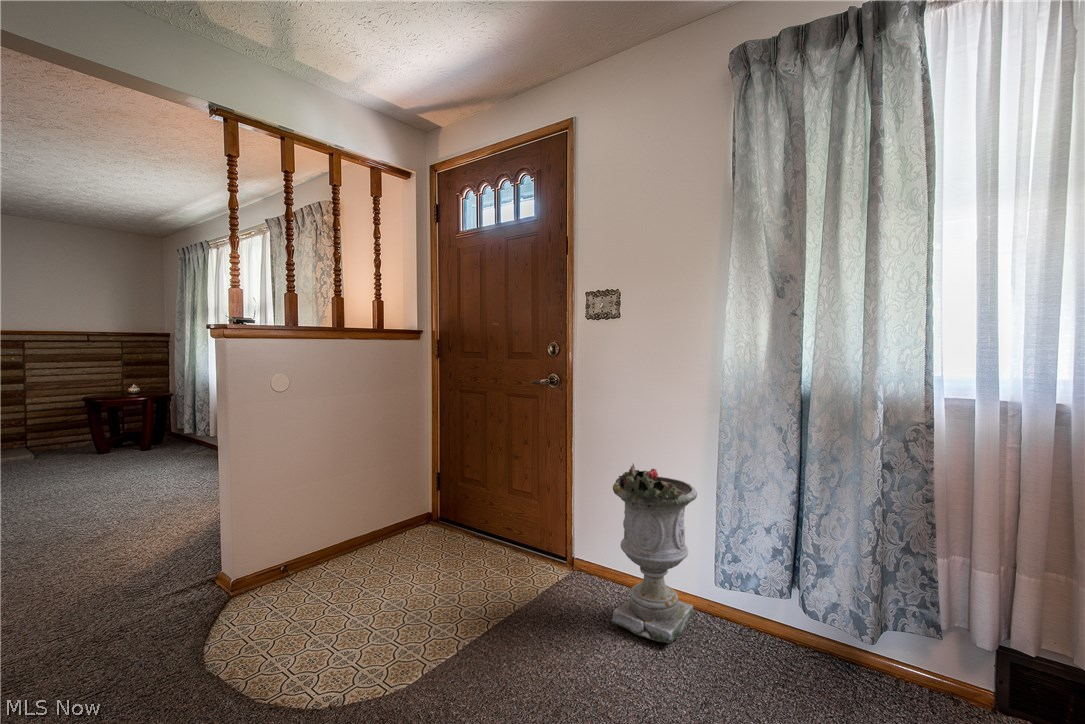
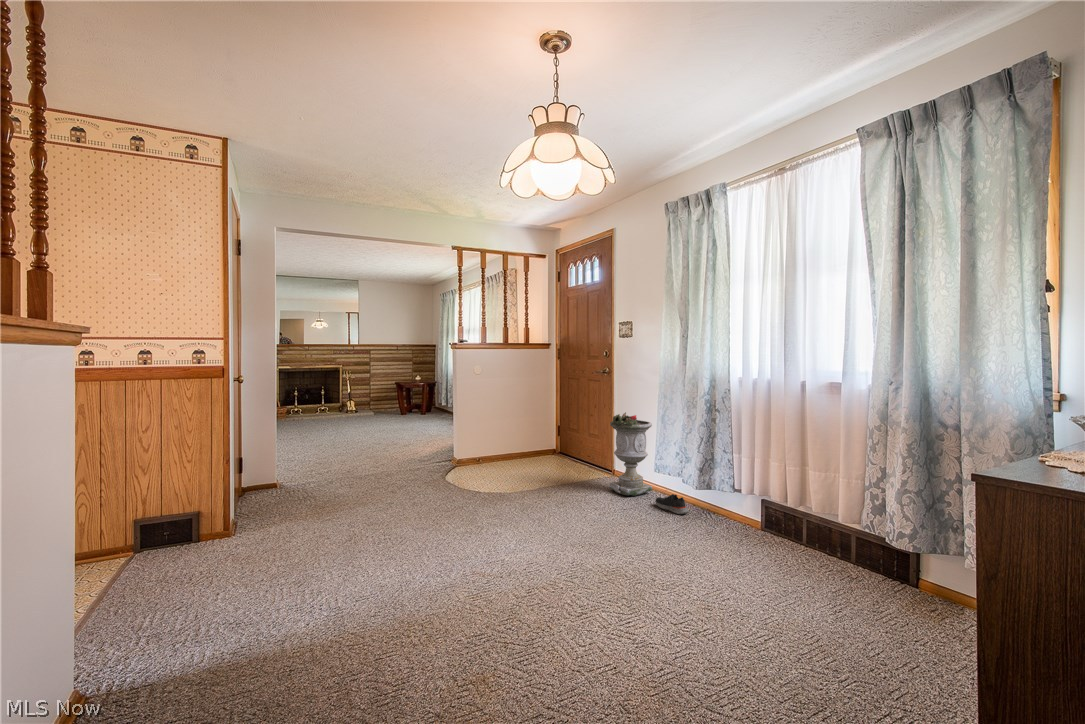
shoe: none [743,643,835,694] -> present [655,494,688,514]

